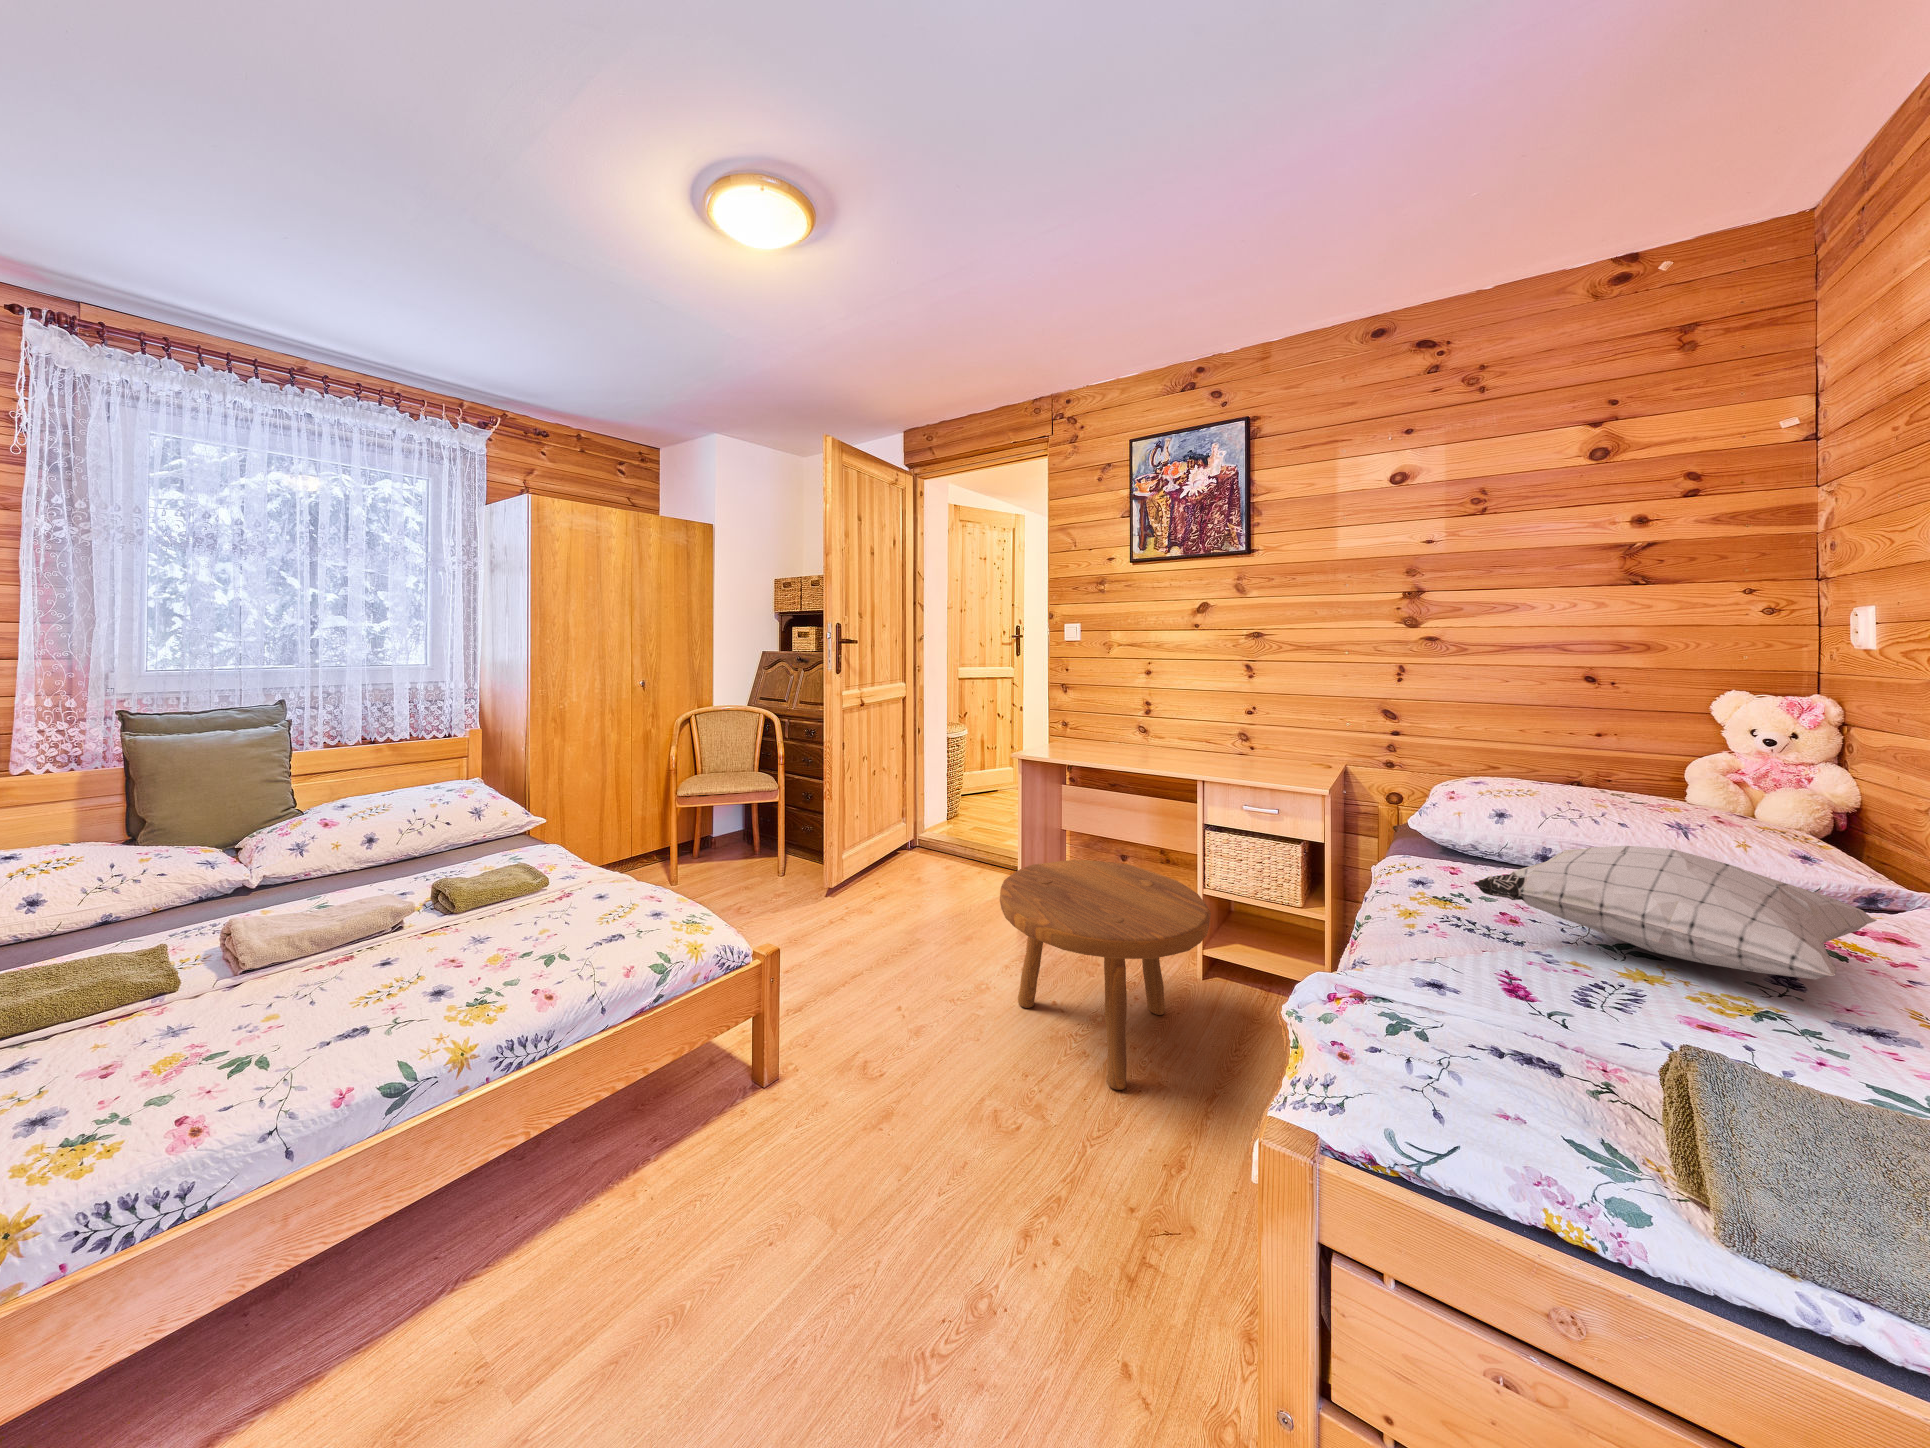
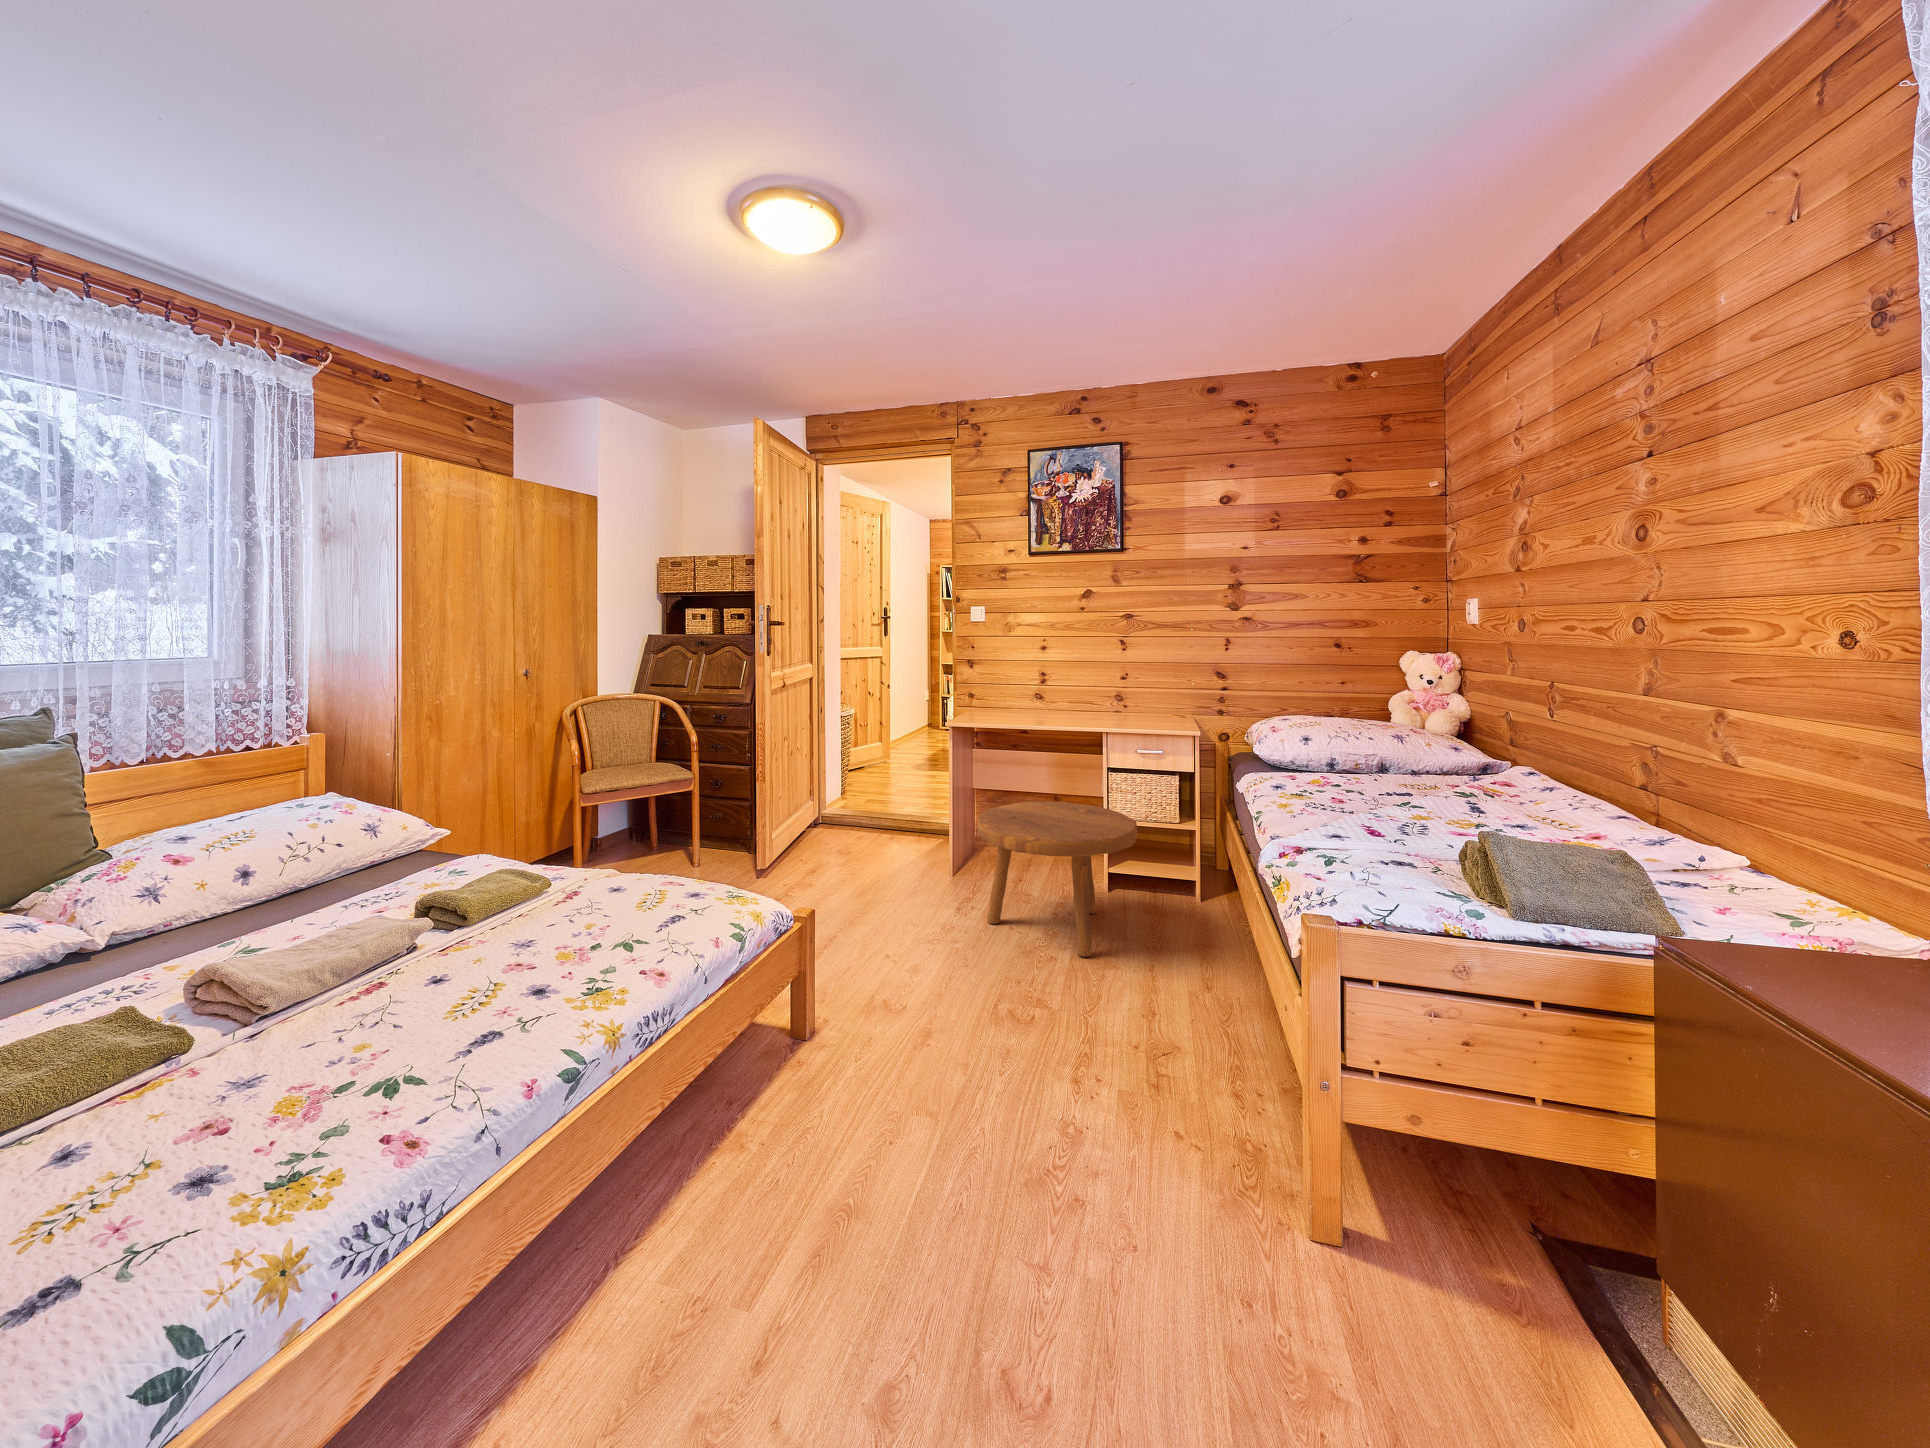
pillow: present [1474,846,1877,980] -> none [1308,734,1477,794]

